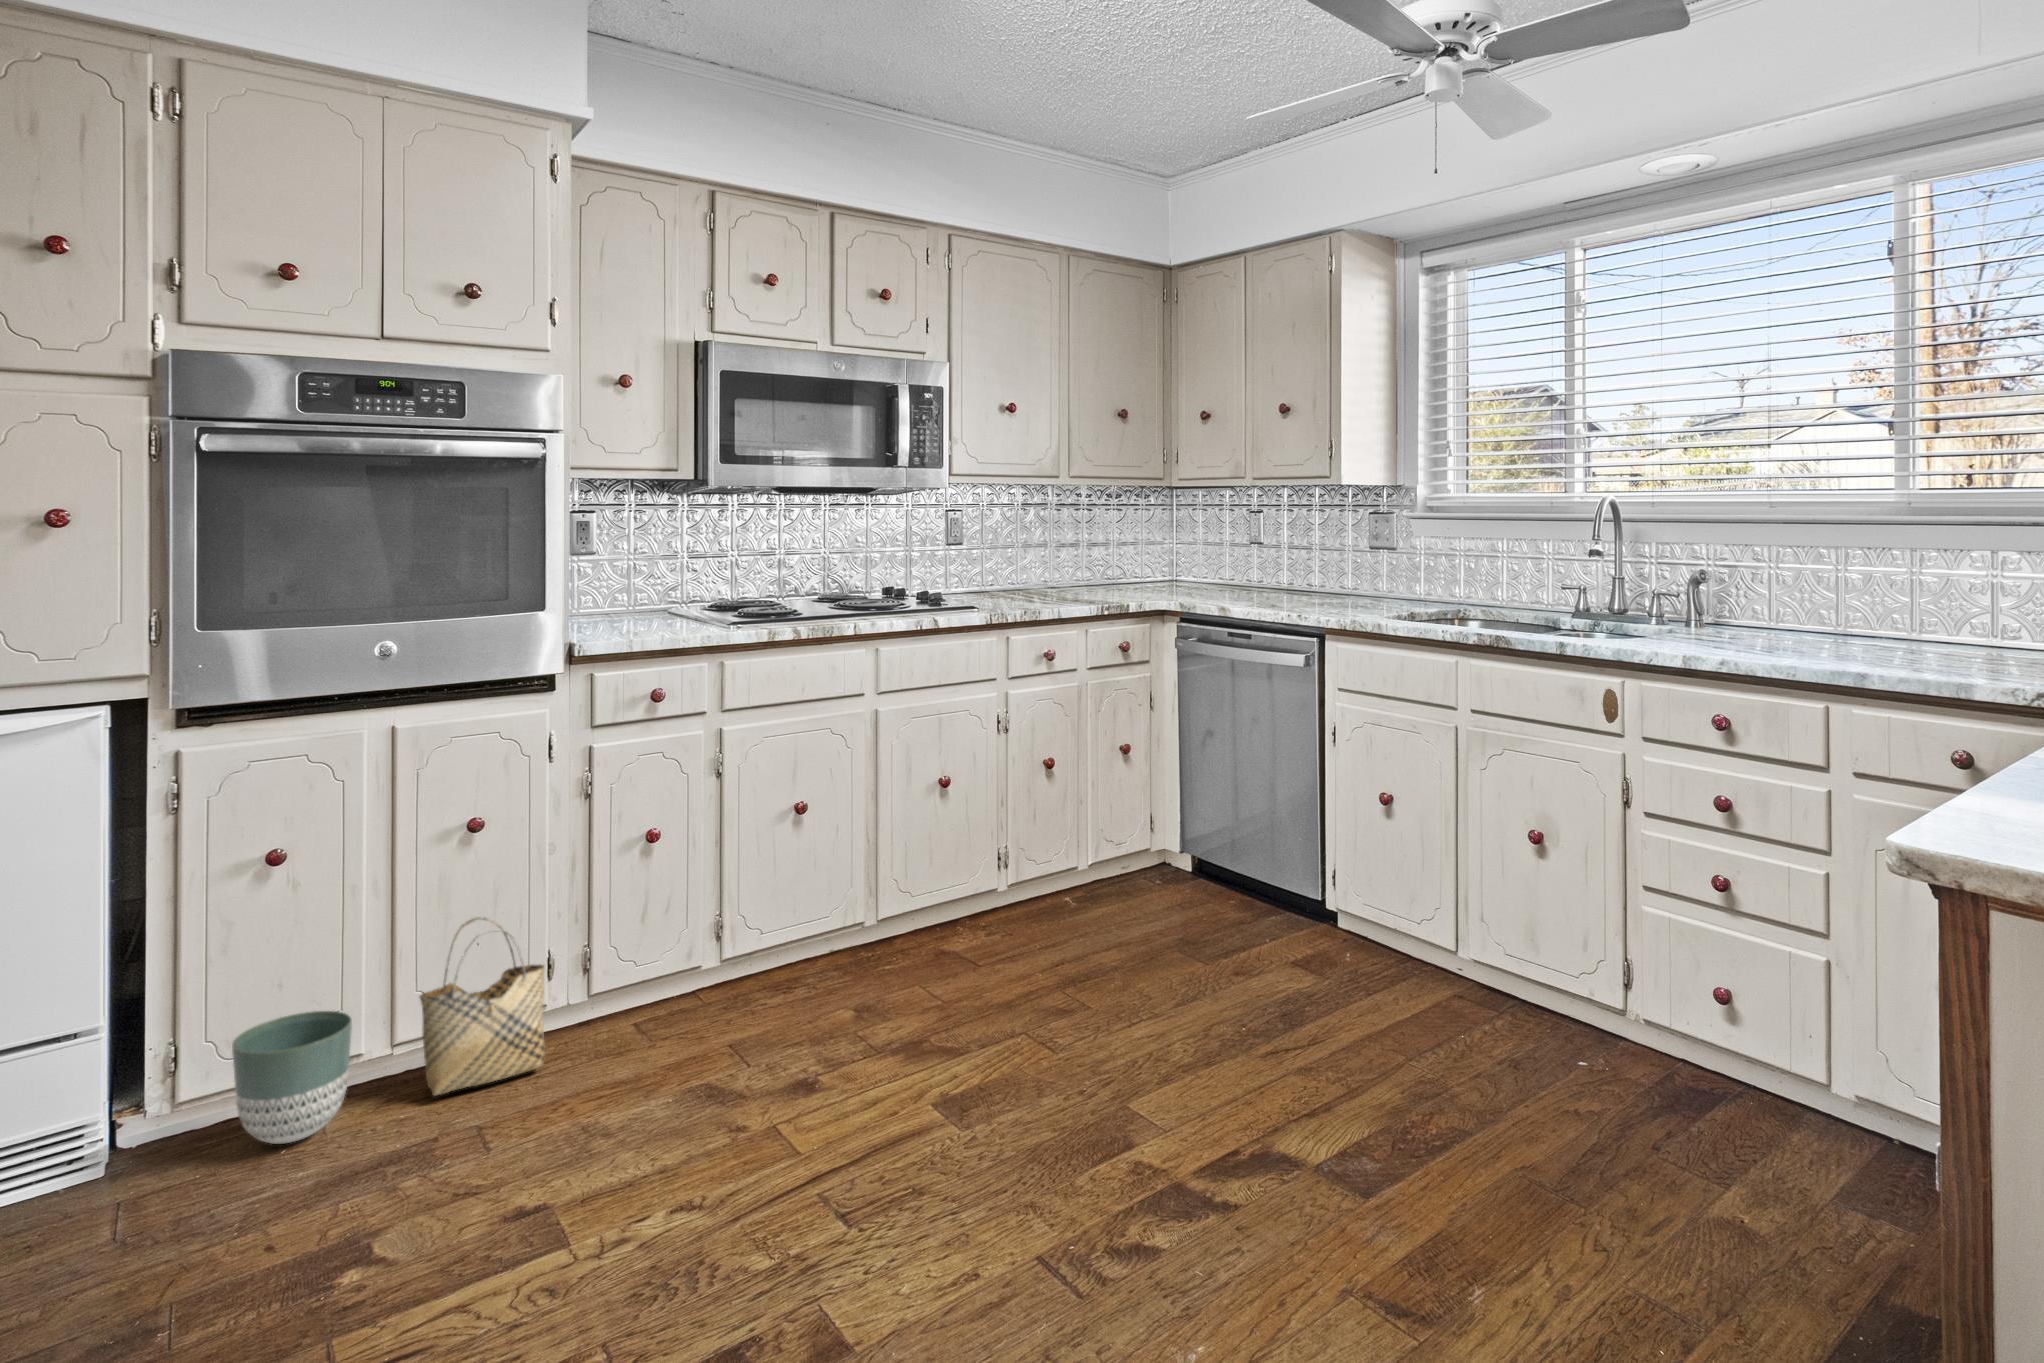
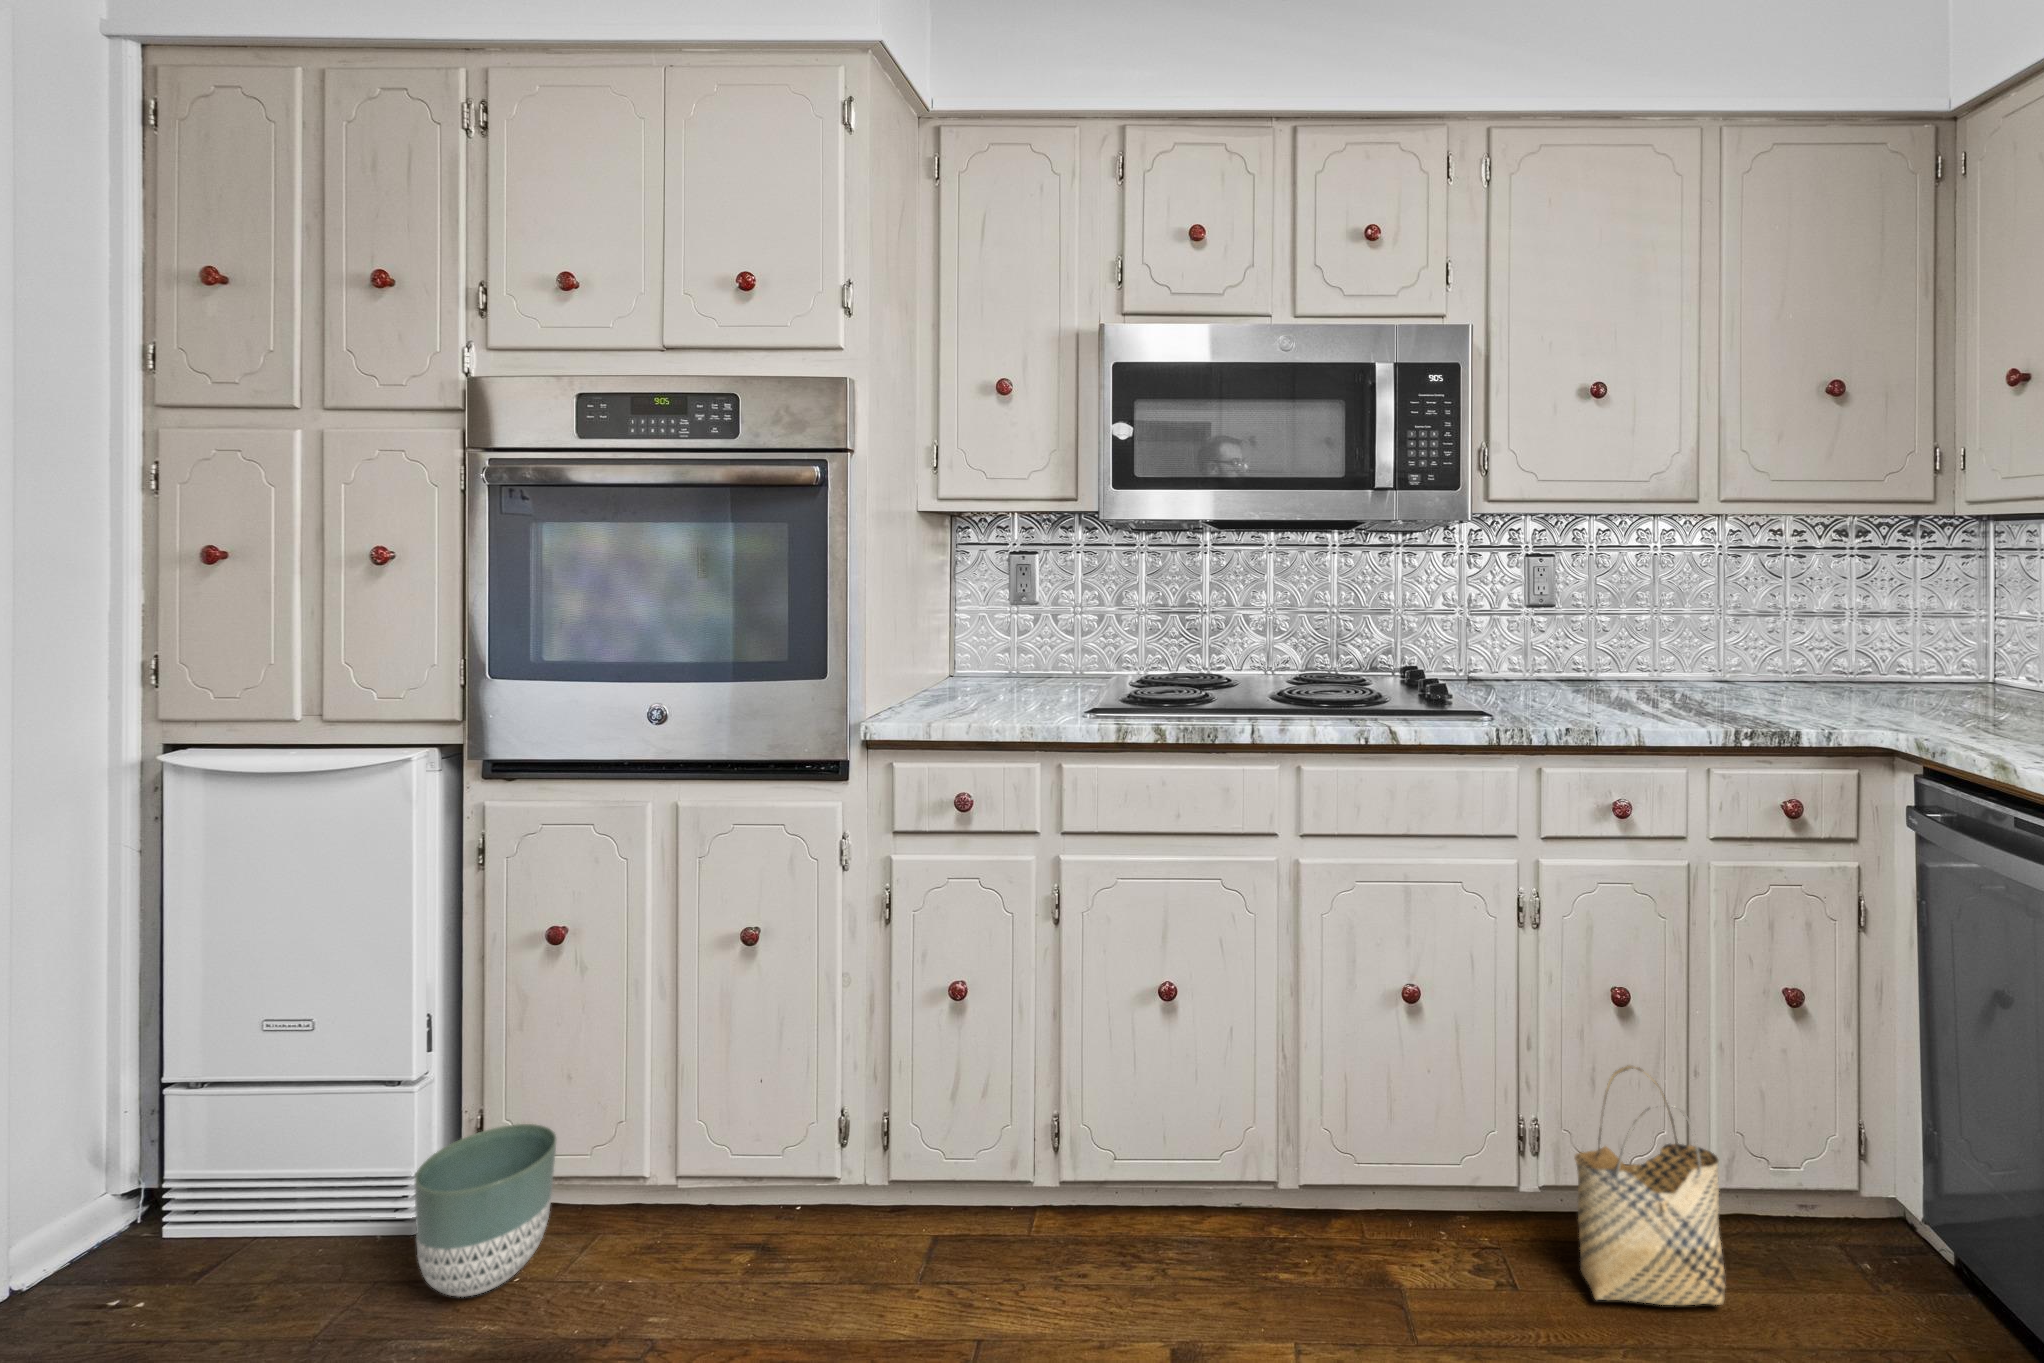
woven basket: present [420,918,545,1096] -> present [1574,1066,1725,1305]

